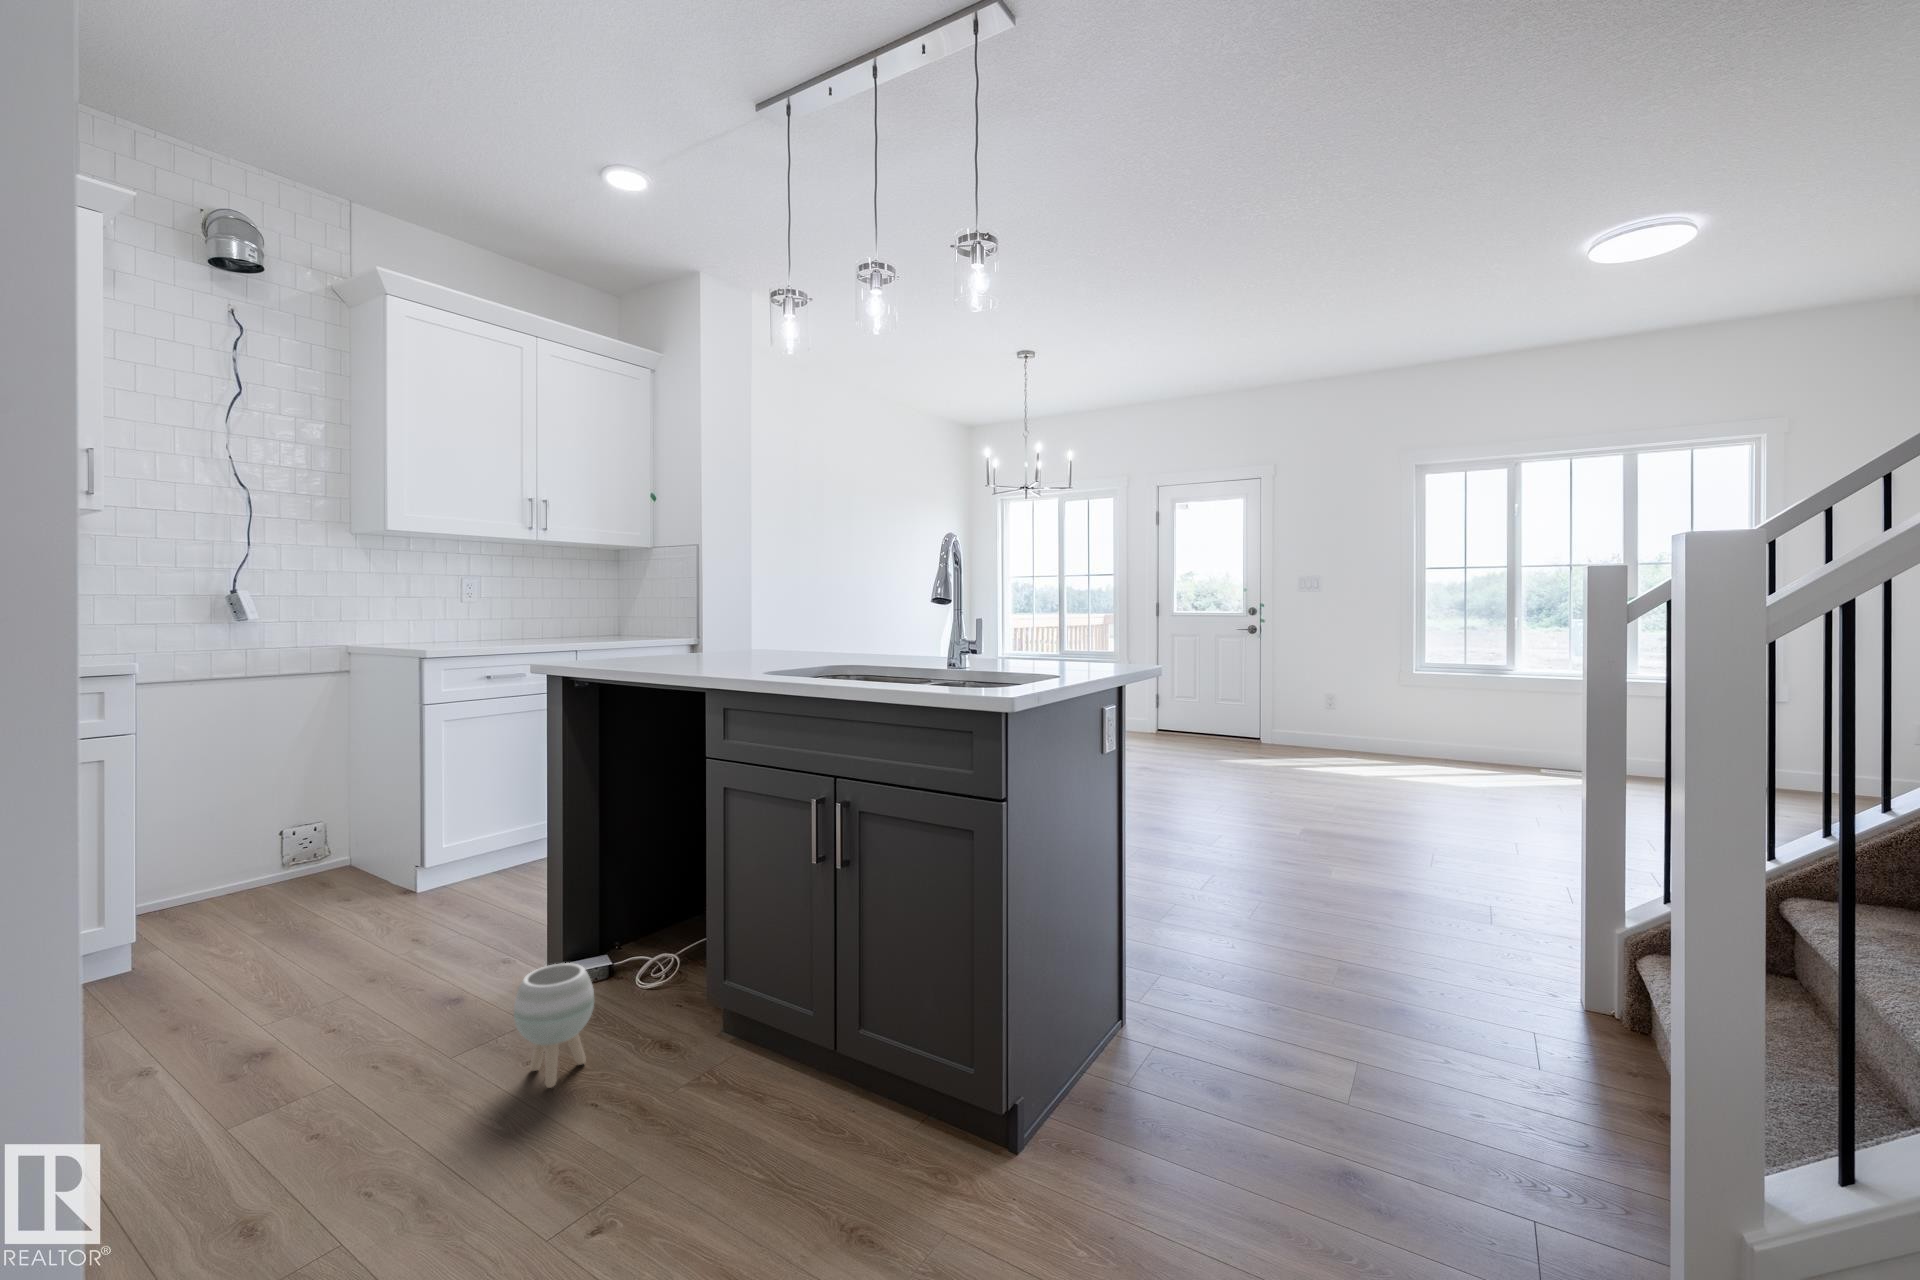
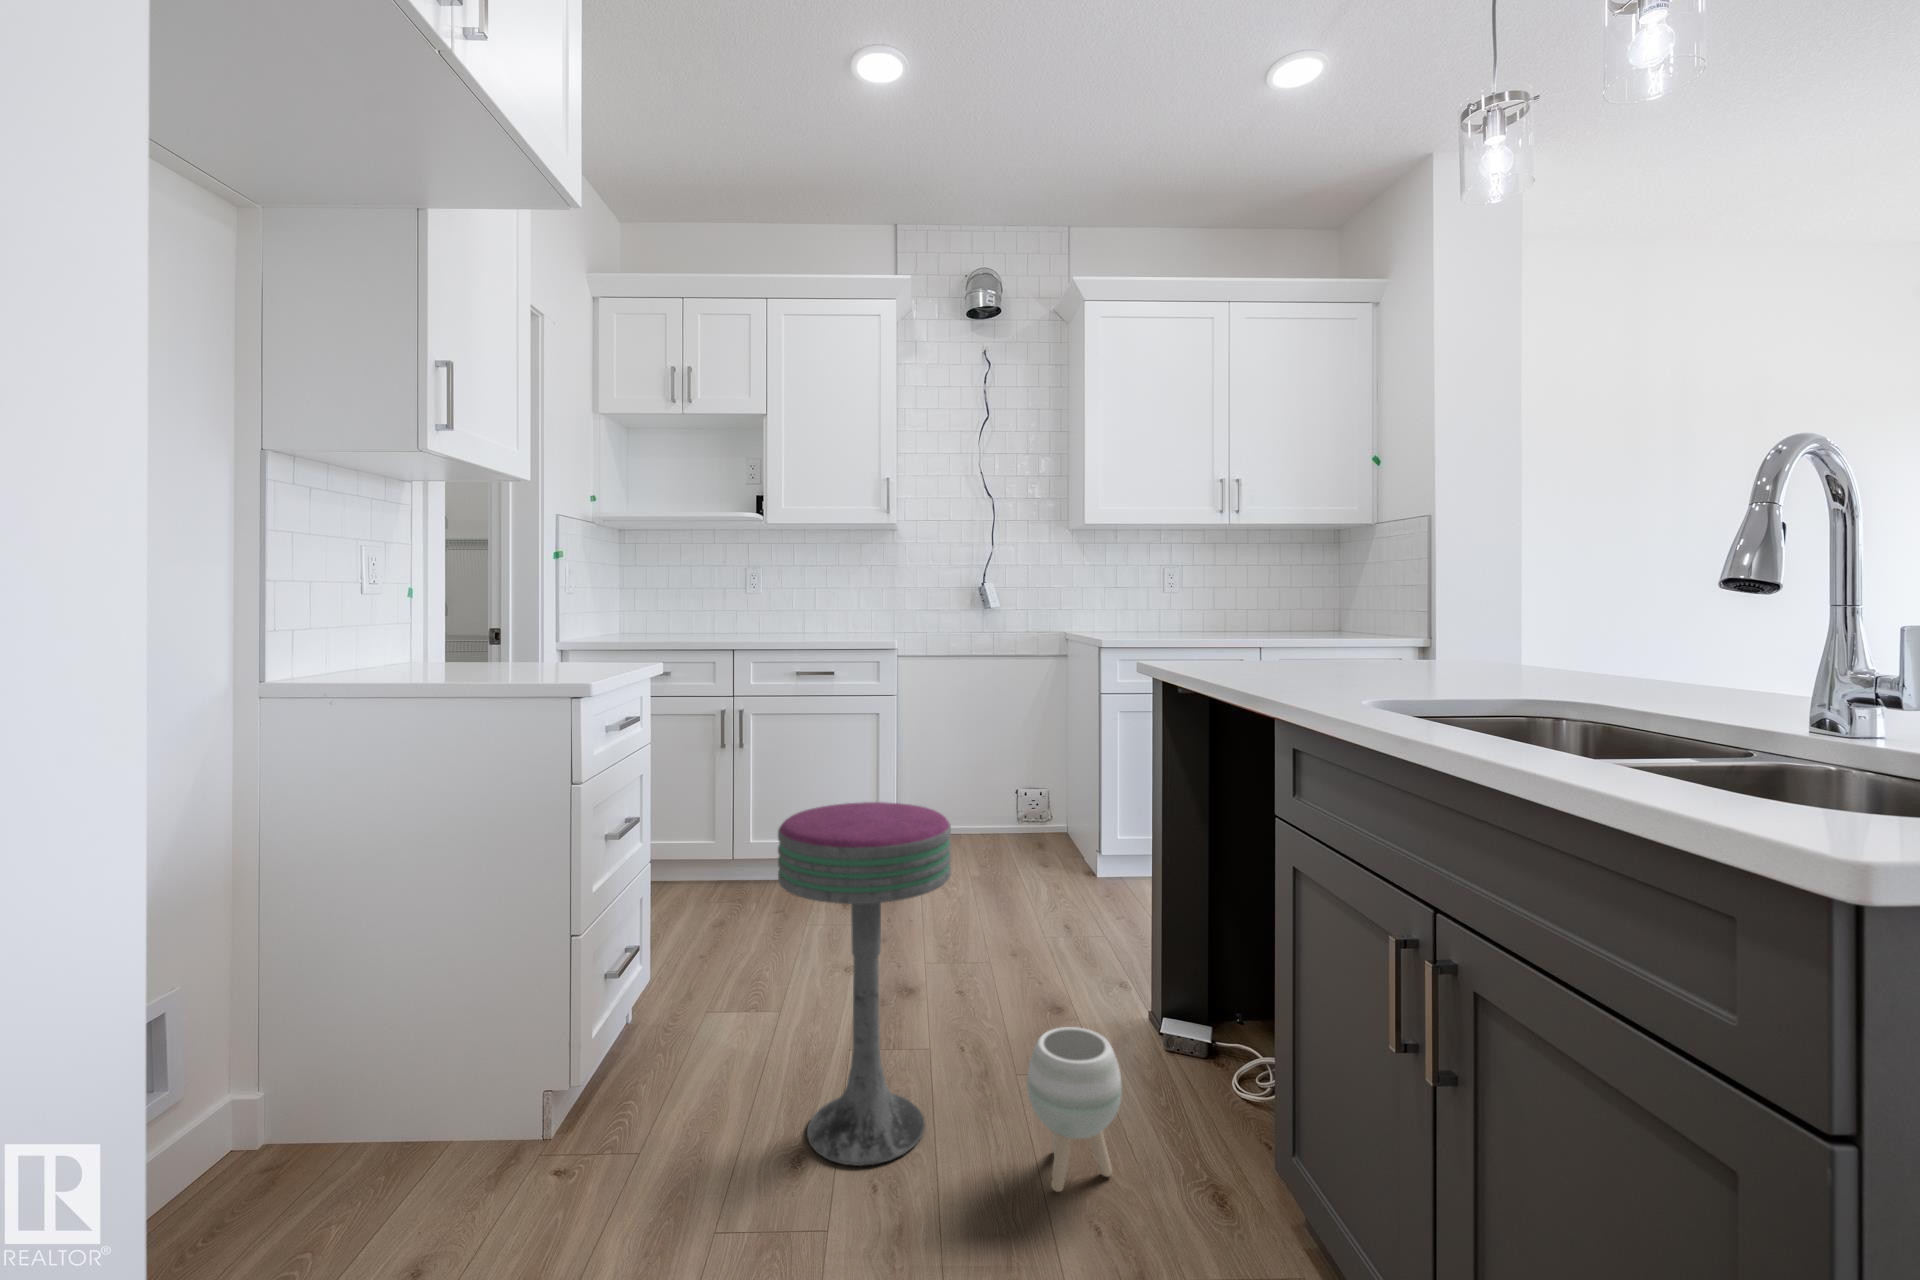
bar stool: none [217,823,426,1173] -> present [778,802,951,1166]

